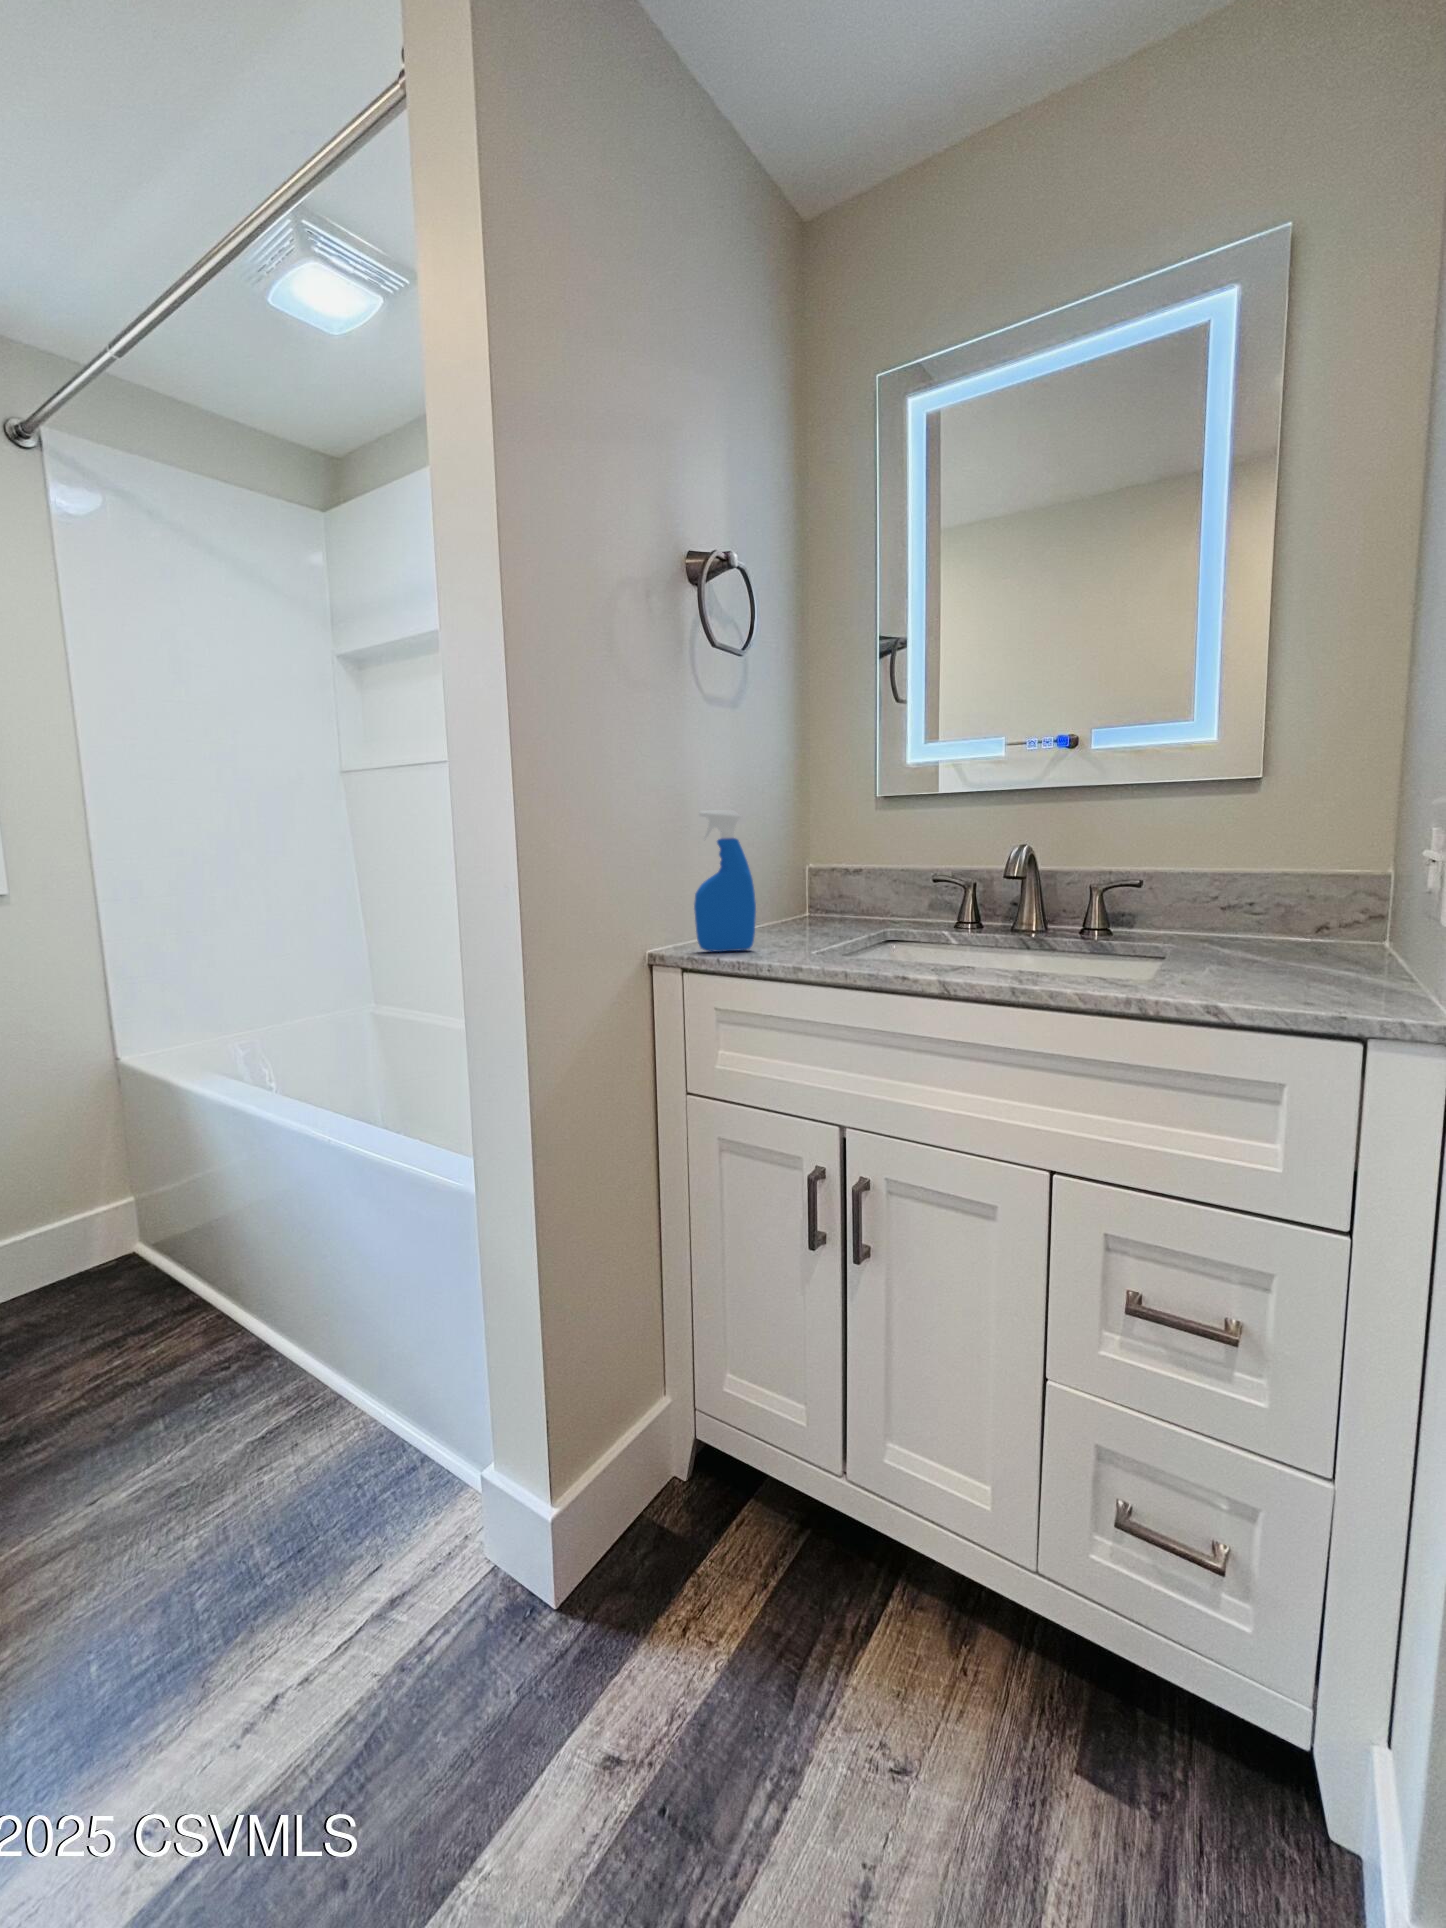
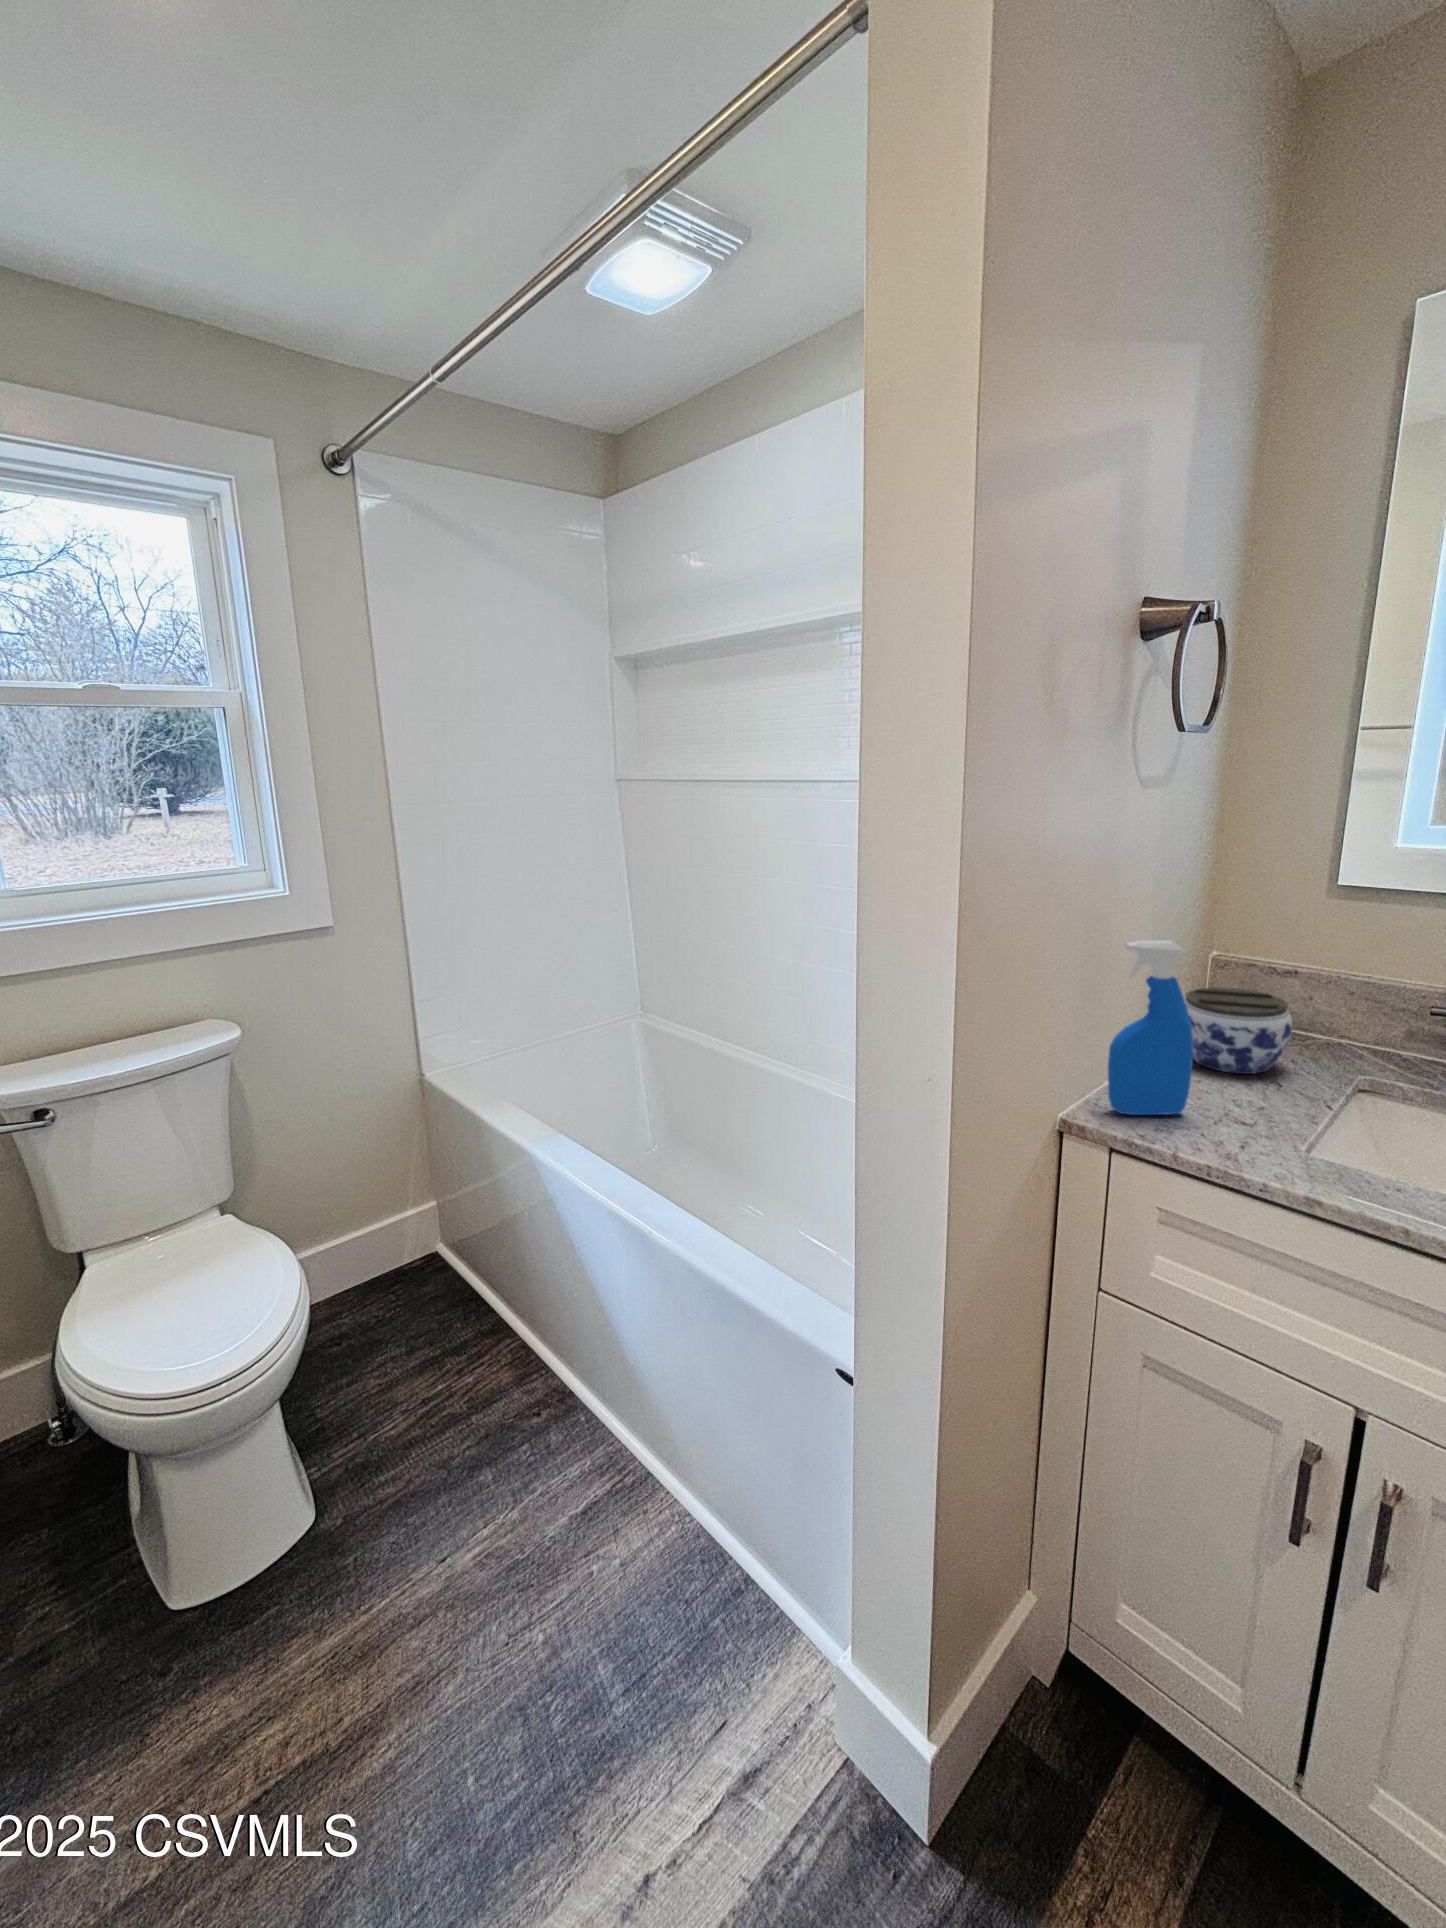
jar: none [773,880,847,938] -> present [1185,987,1292,1074]

